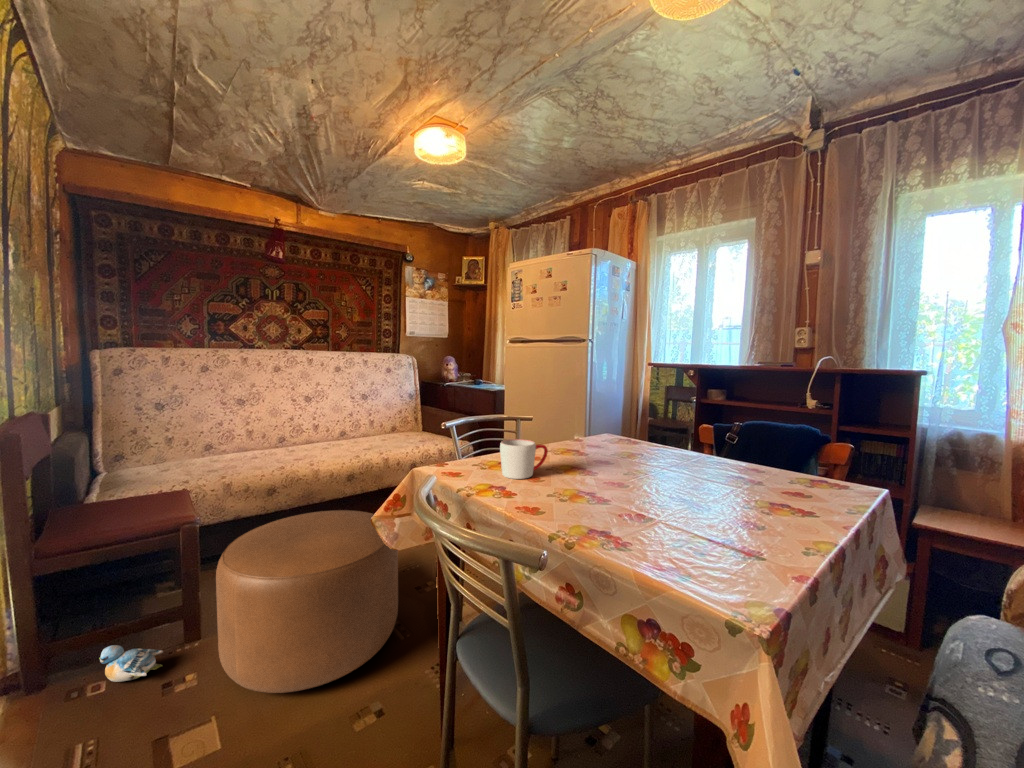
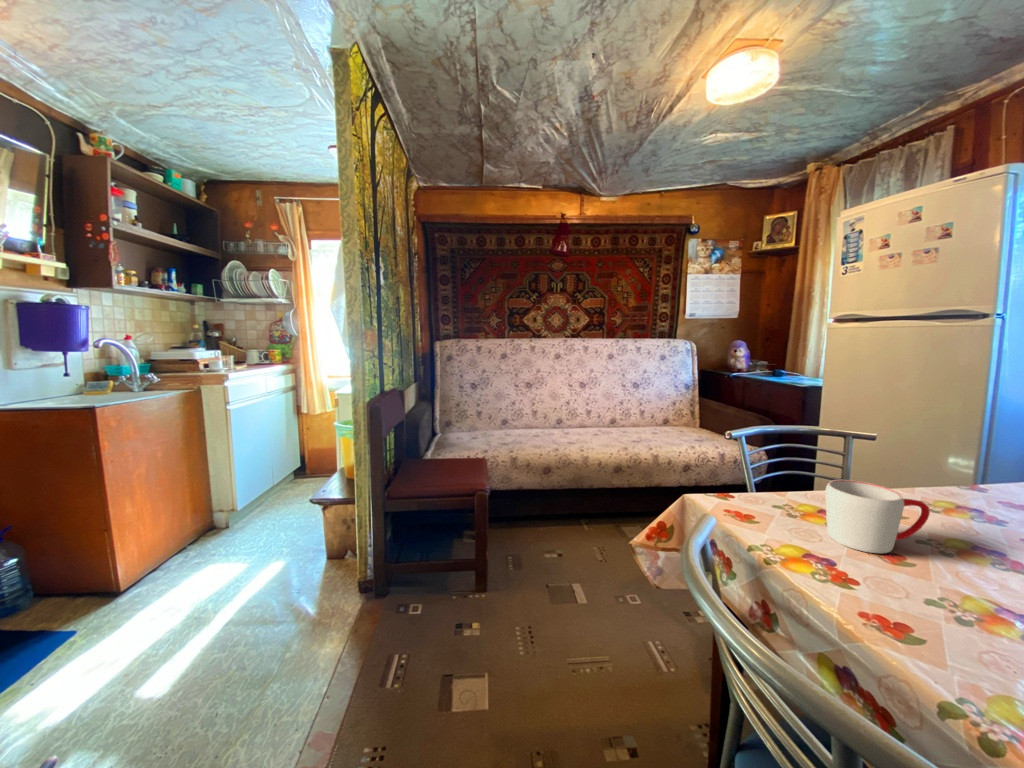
ottoman: present [216,510,398,693] -> none [489,503,659,696]
plush toy: present [99,645,163,682] -> none [418,577,456,611]

